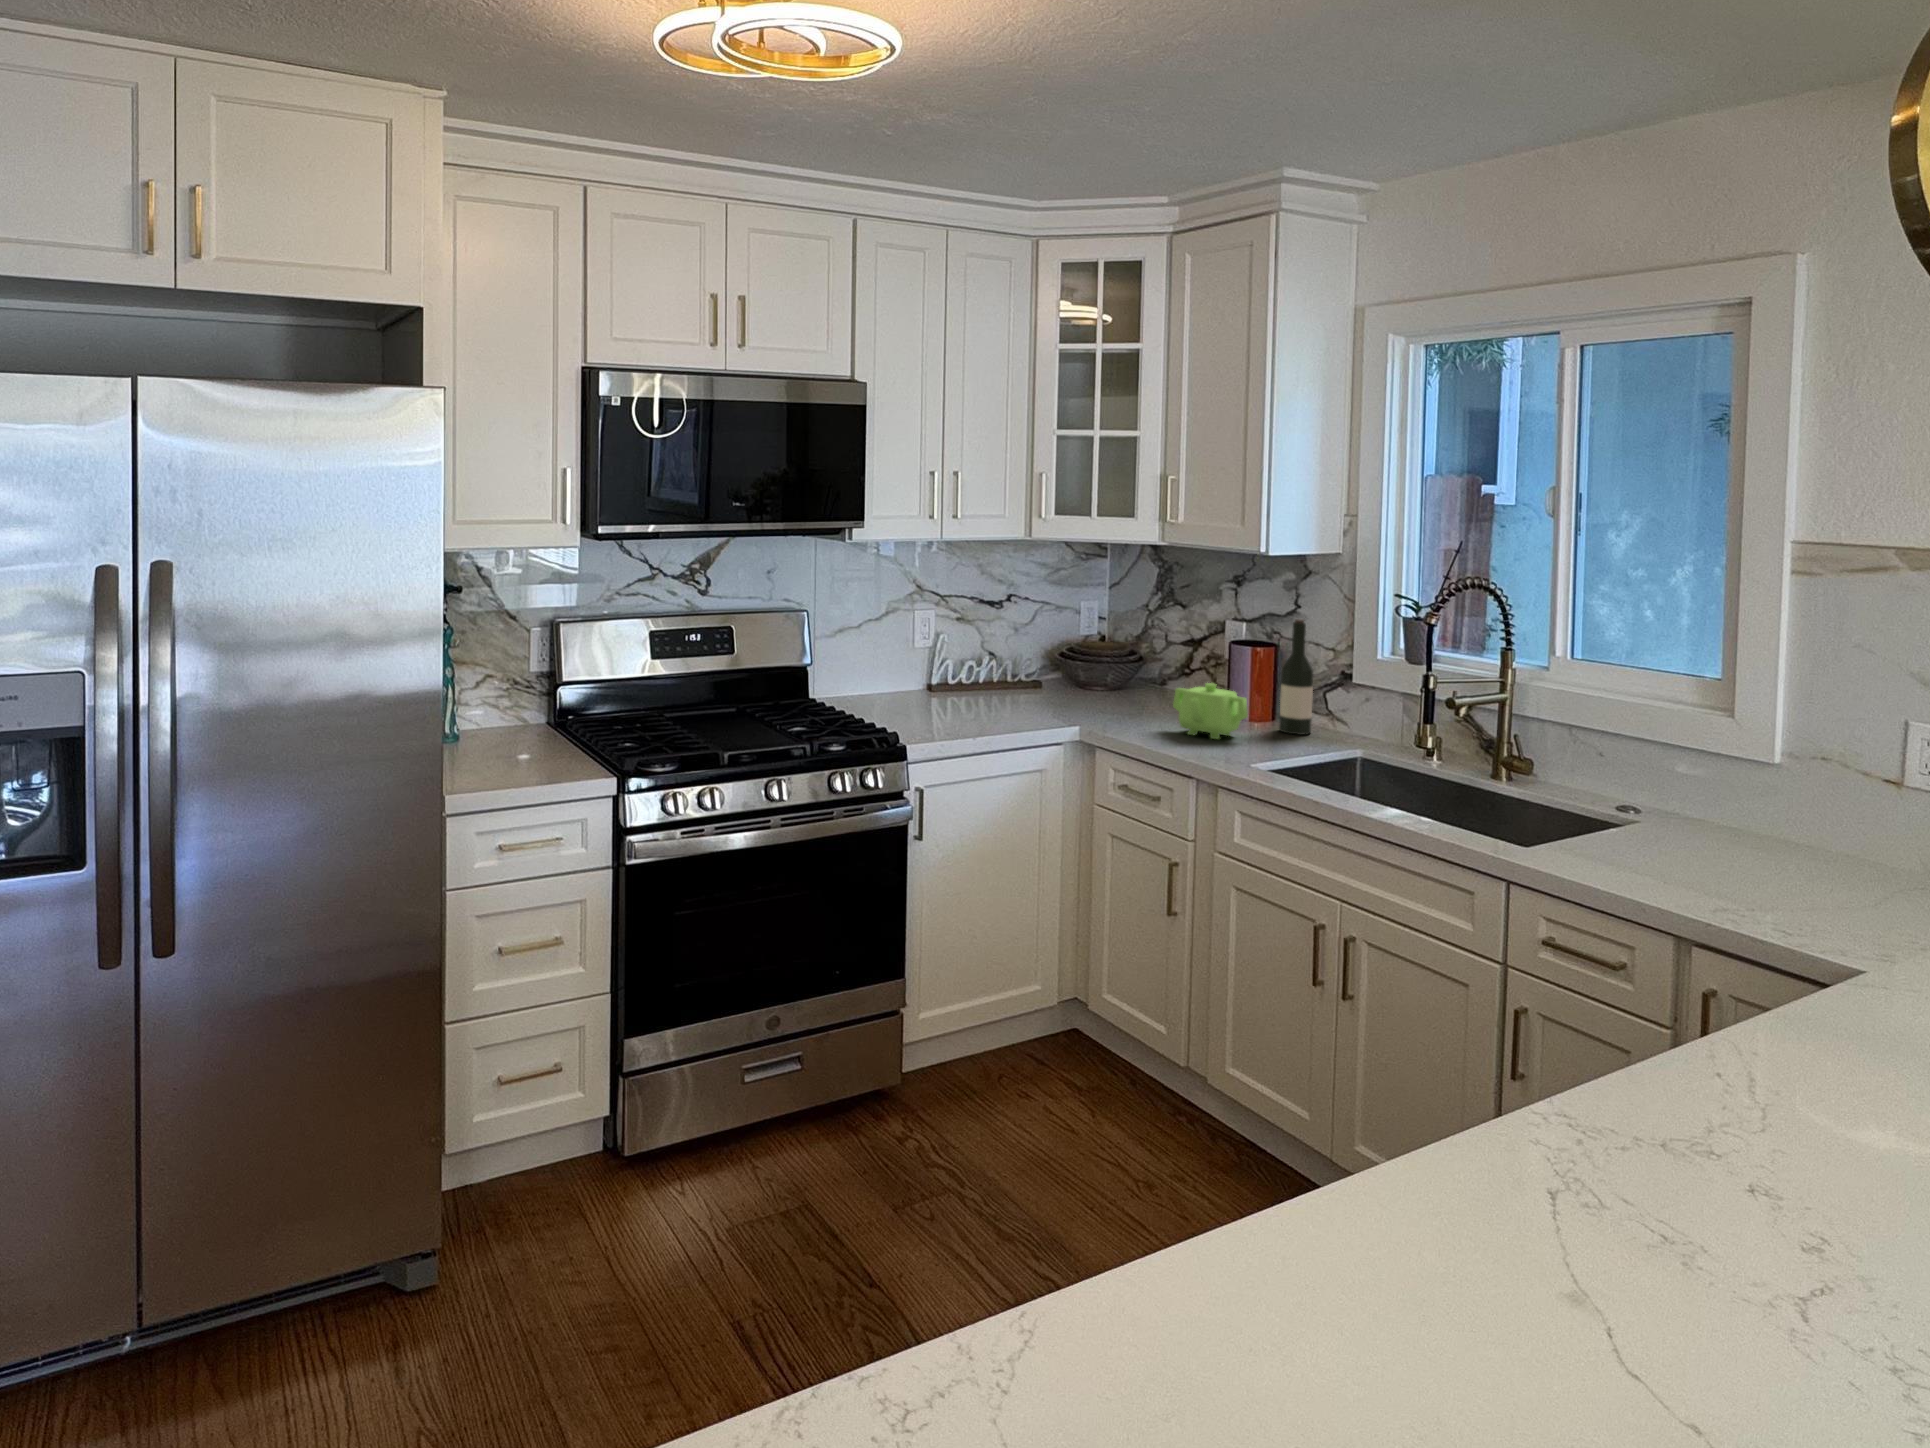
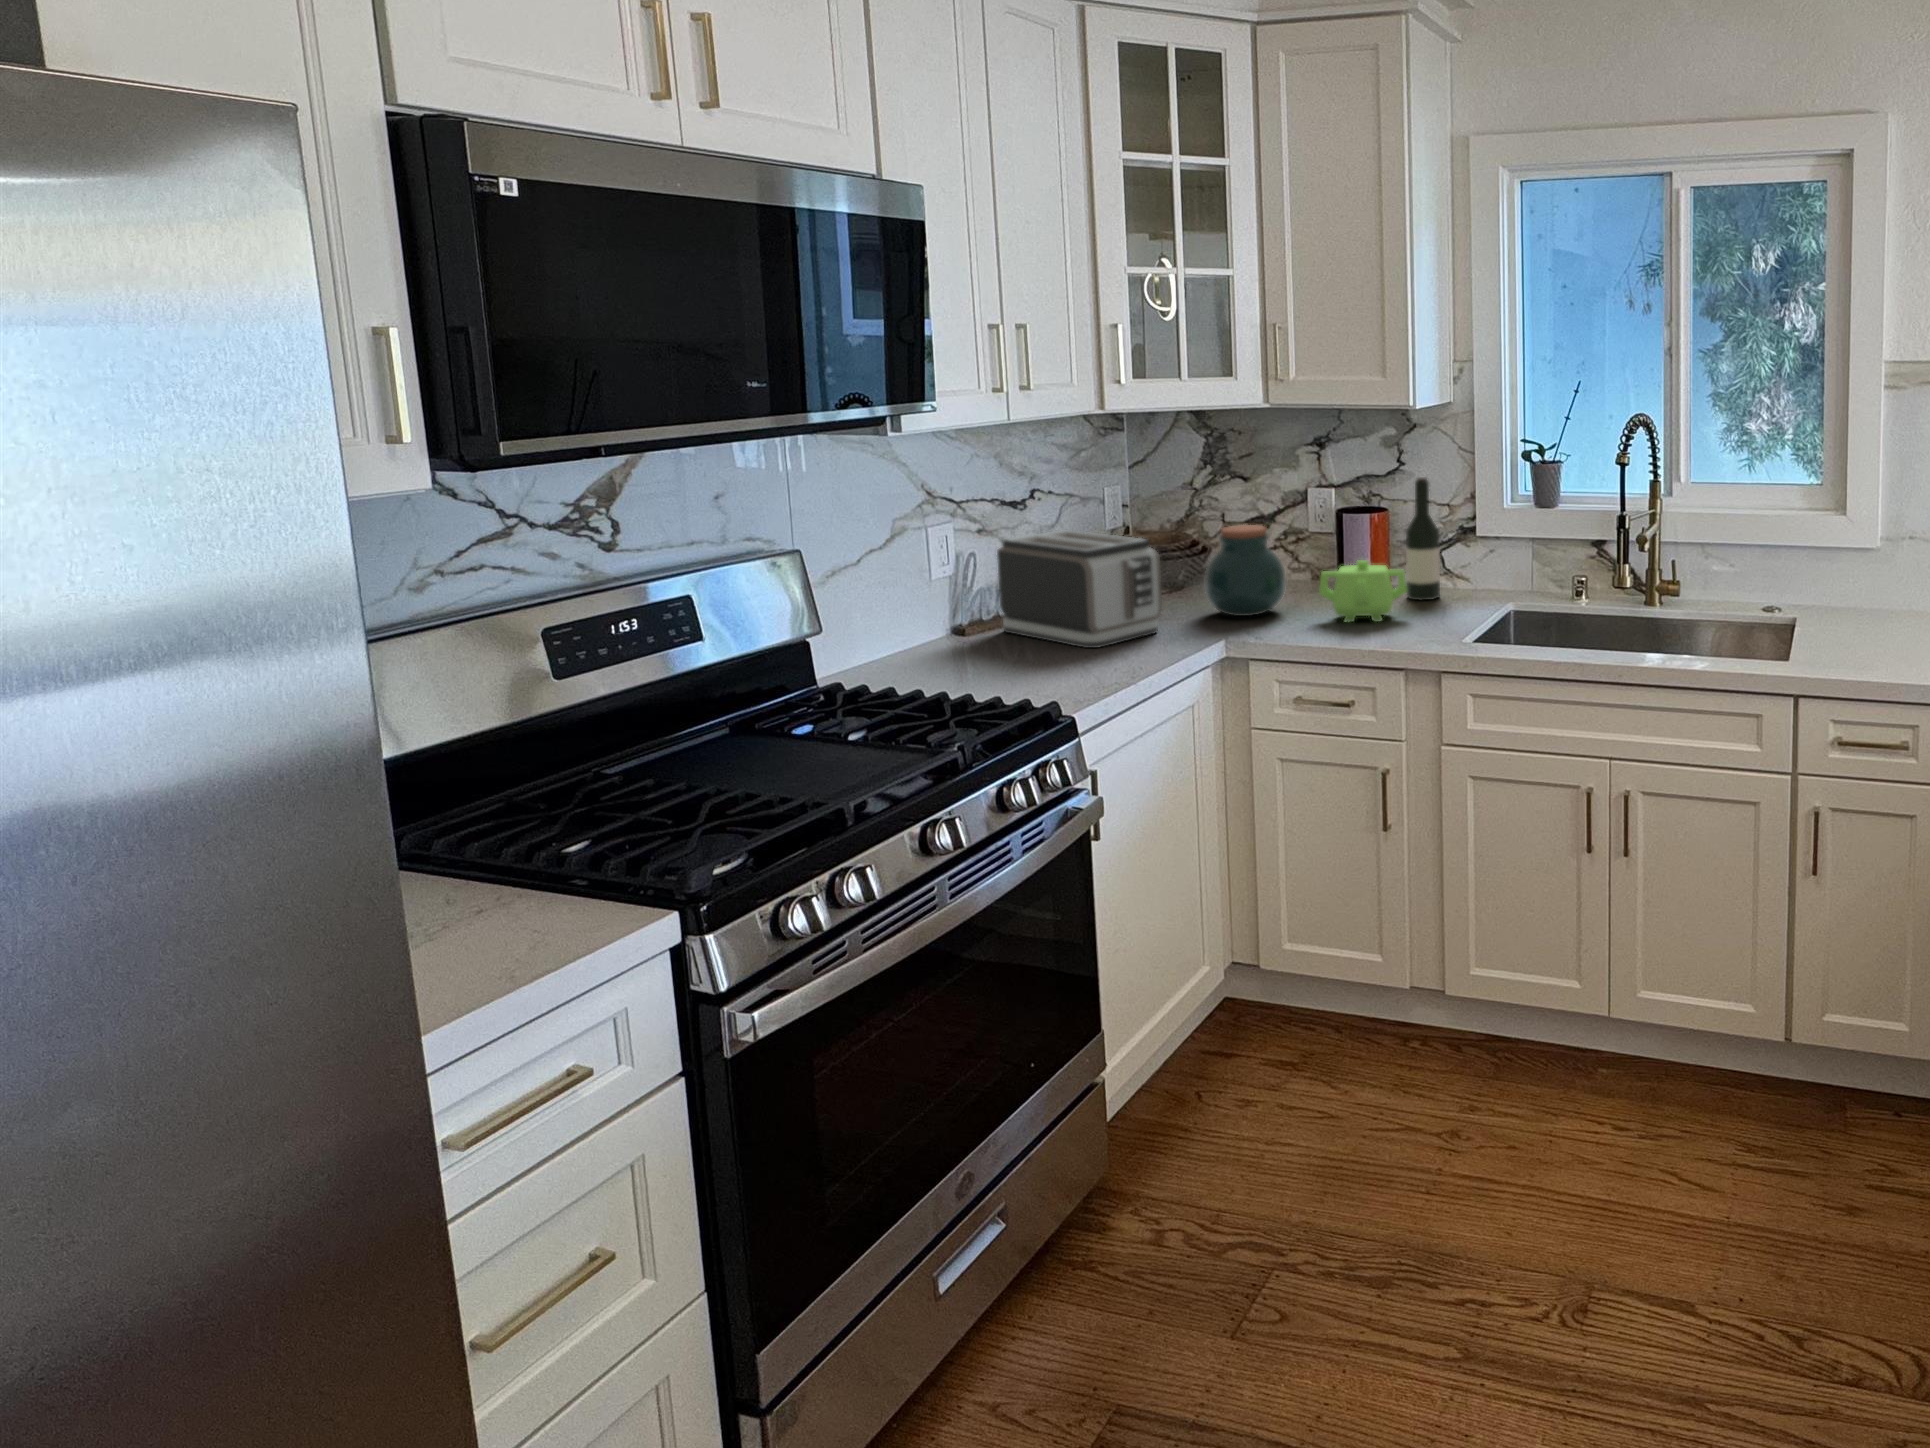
toaster: none [955,626,1051,714] -> present [997,530,1162,648]
jar: none [1098,641,1165,717] -> present [1205,525,1286,616]

